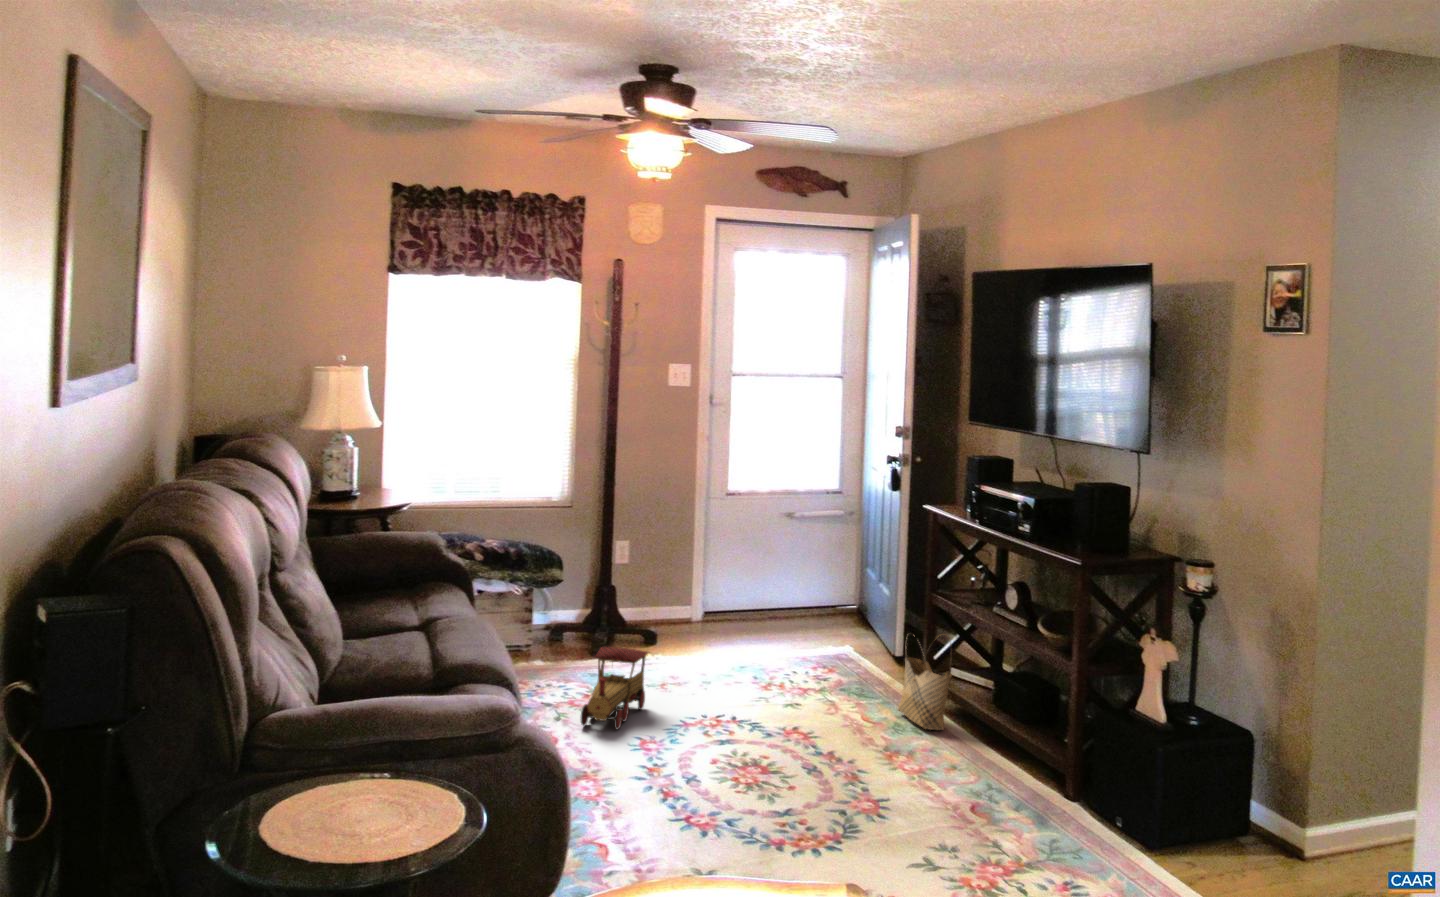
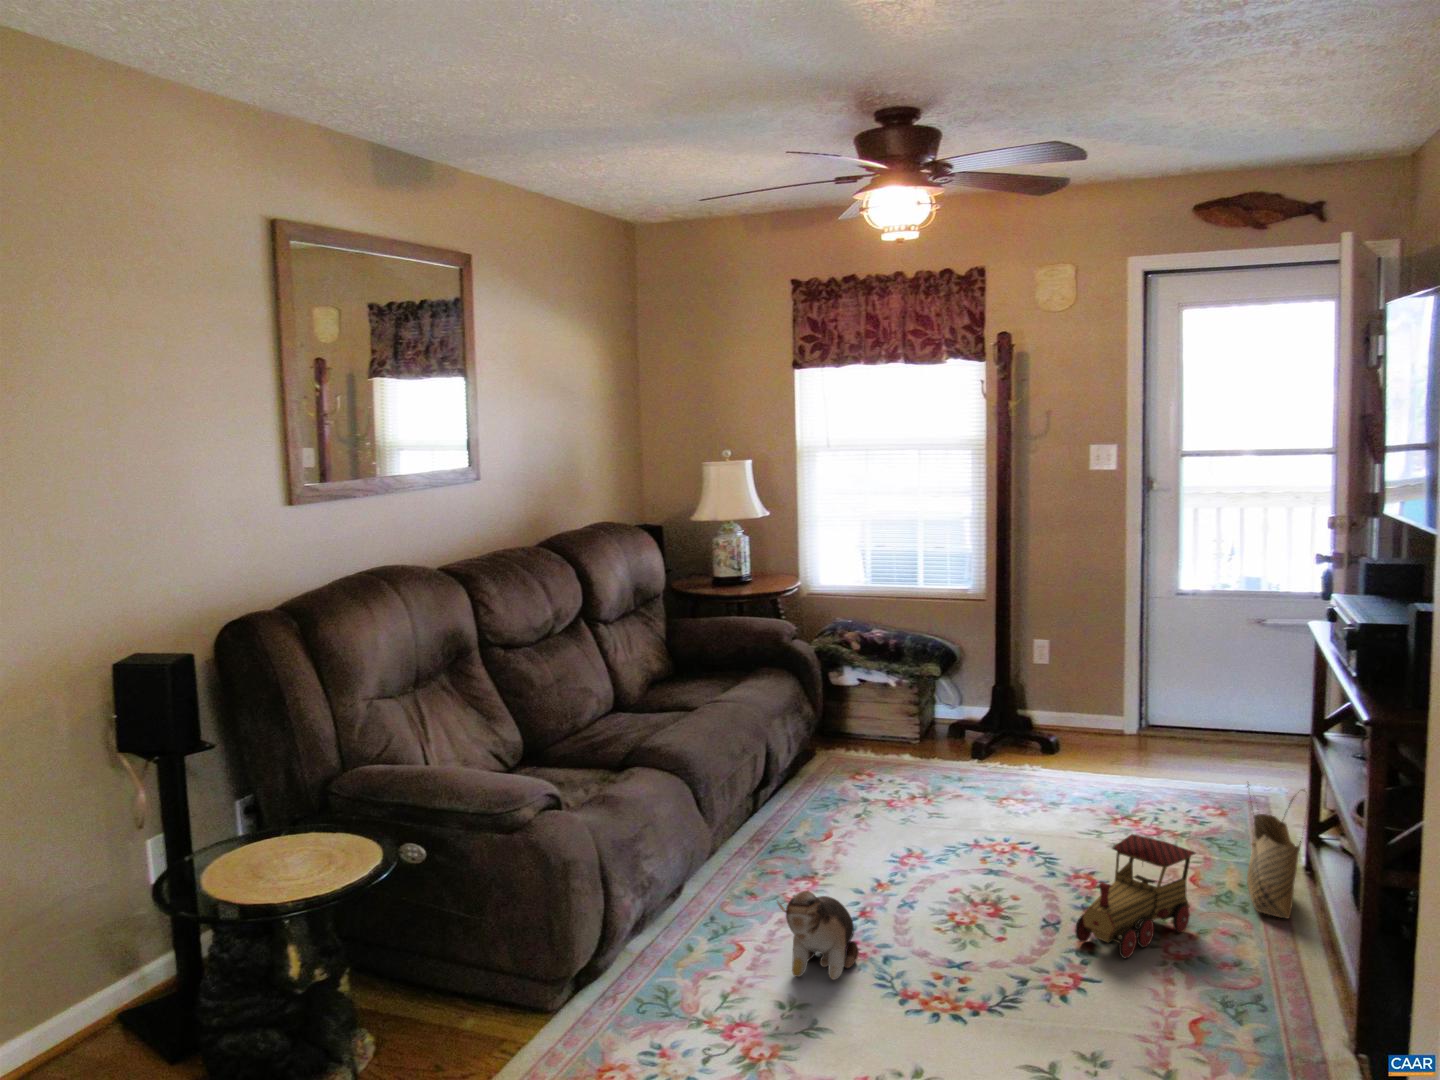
toy train: present [581,647,648,729] -> present [1076,834,1196,958]
plush toy: none [669,761,729,842] -> present [777,891,859,980]

